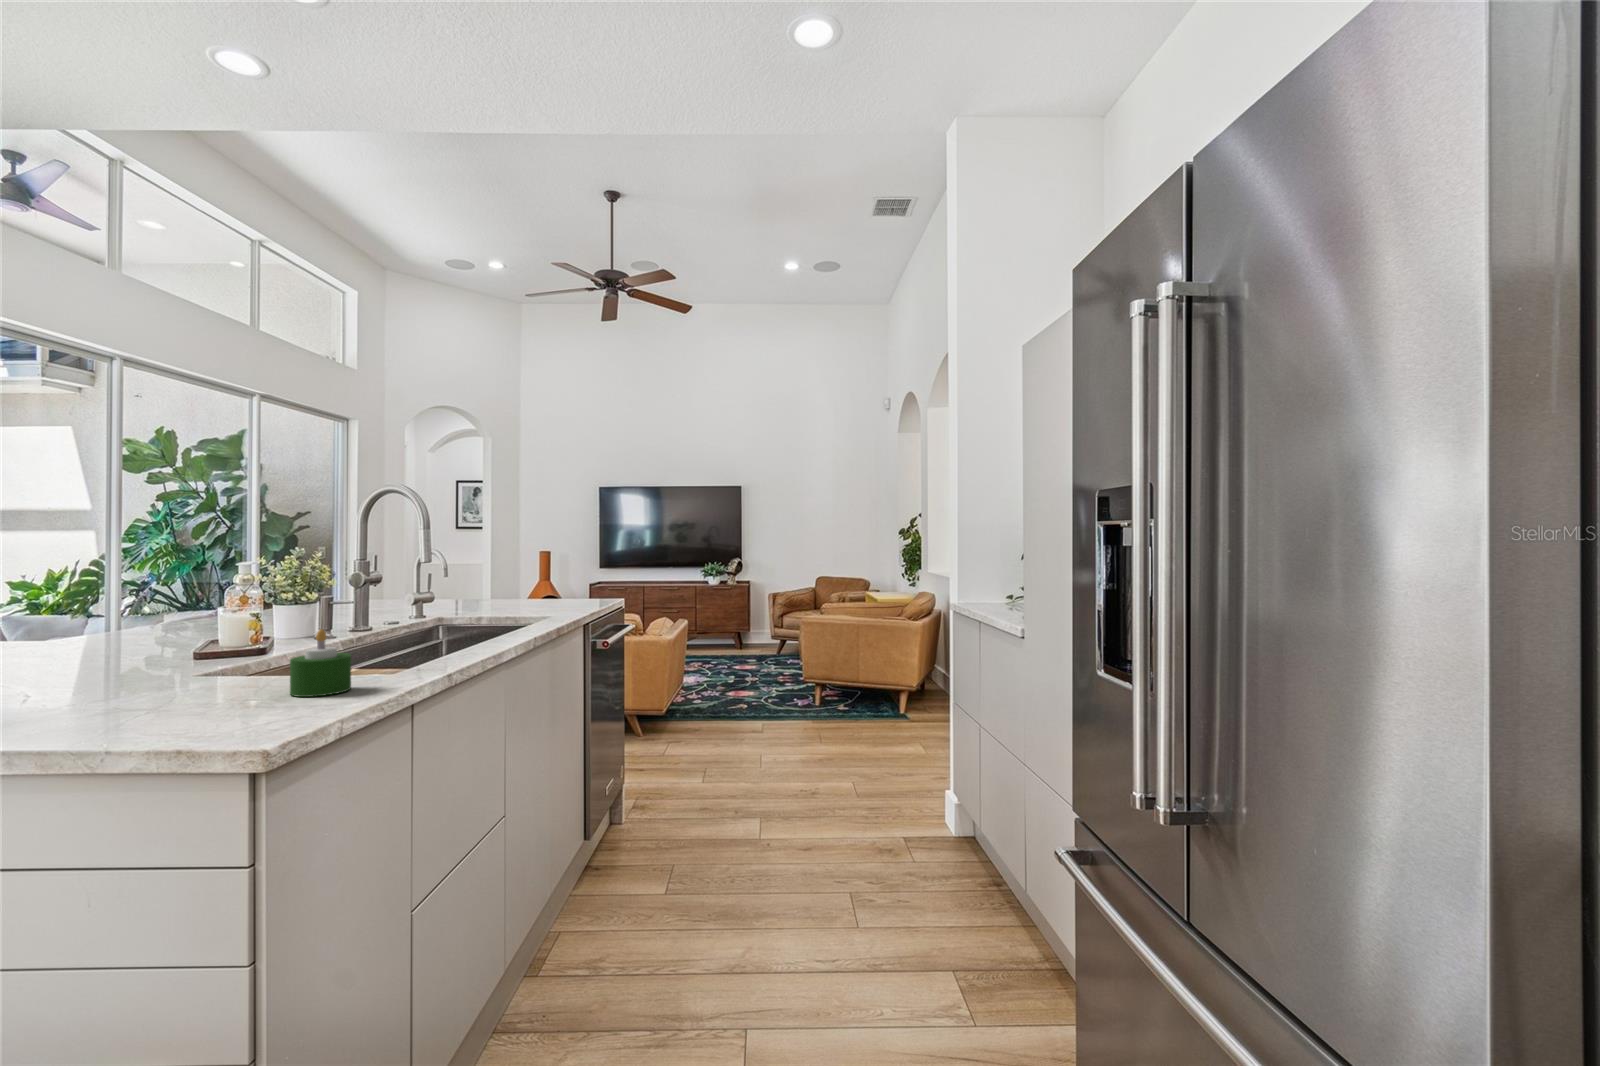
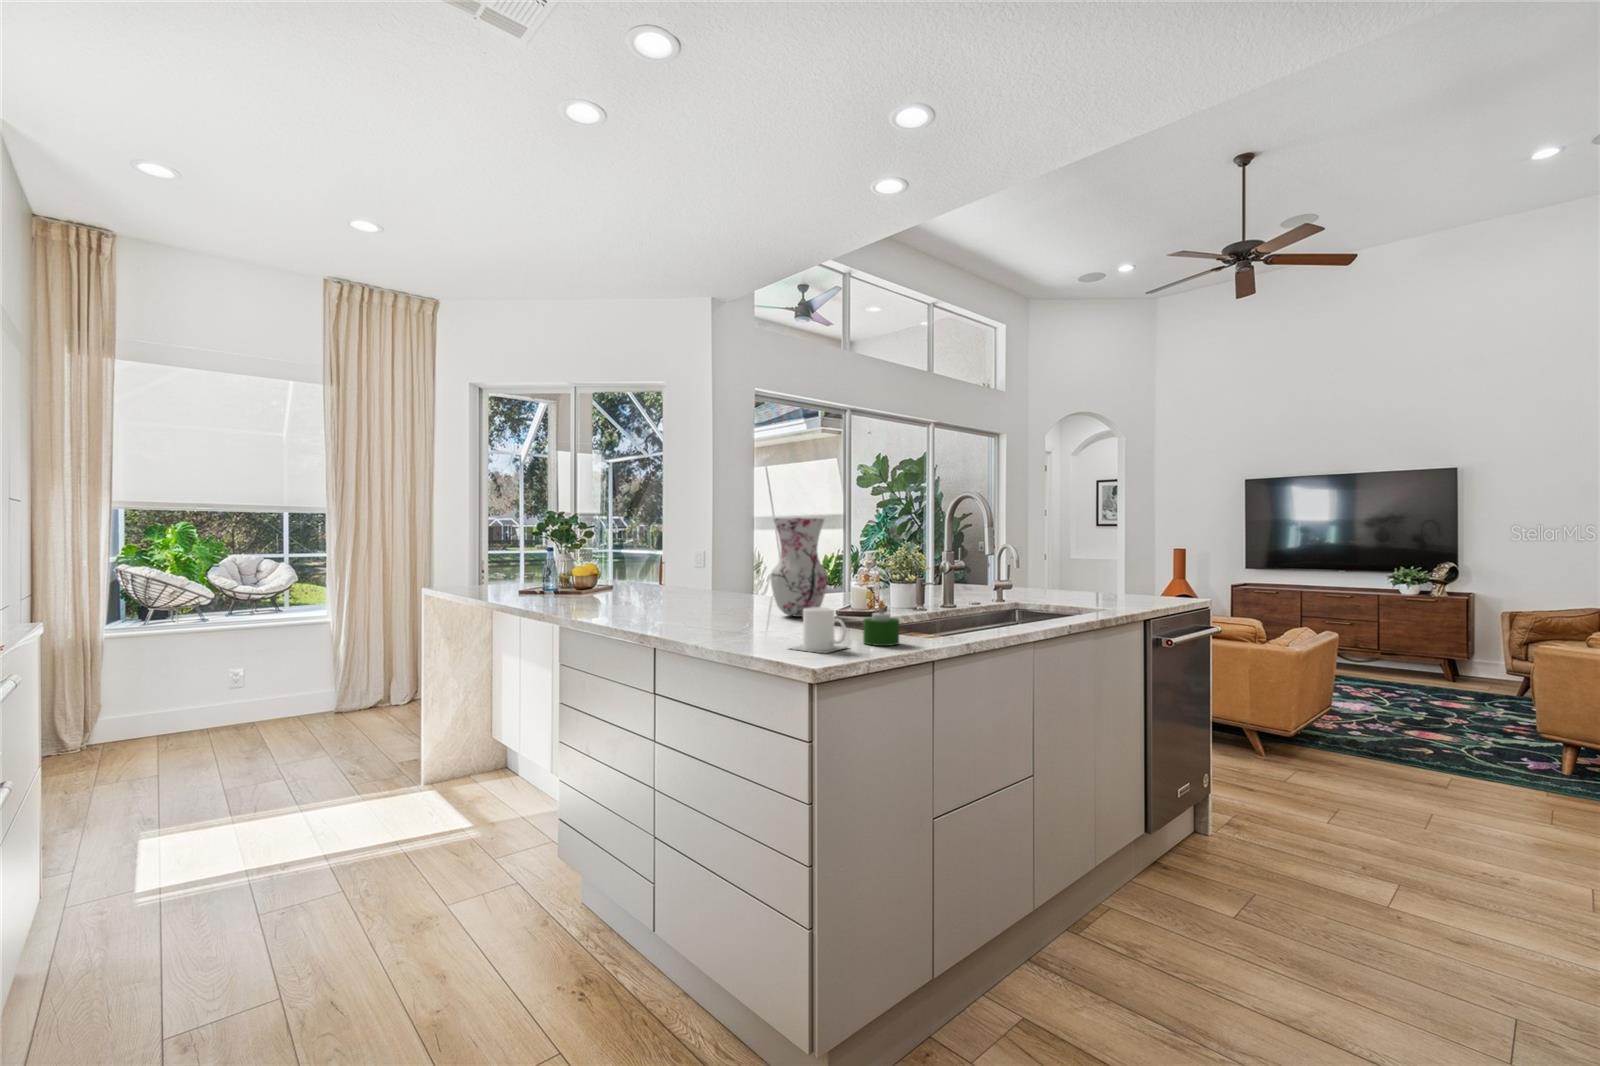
vase: none [41,508,170,671] -> present [770,518,828,617]
mug: none [154,649,278,727] -> present [791,607,847,653]

